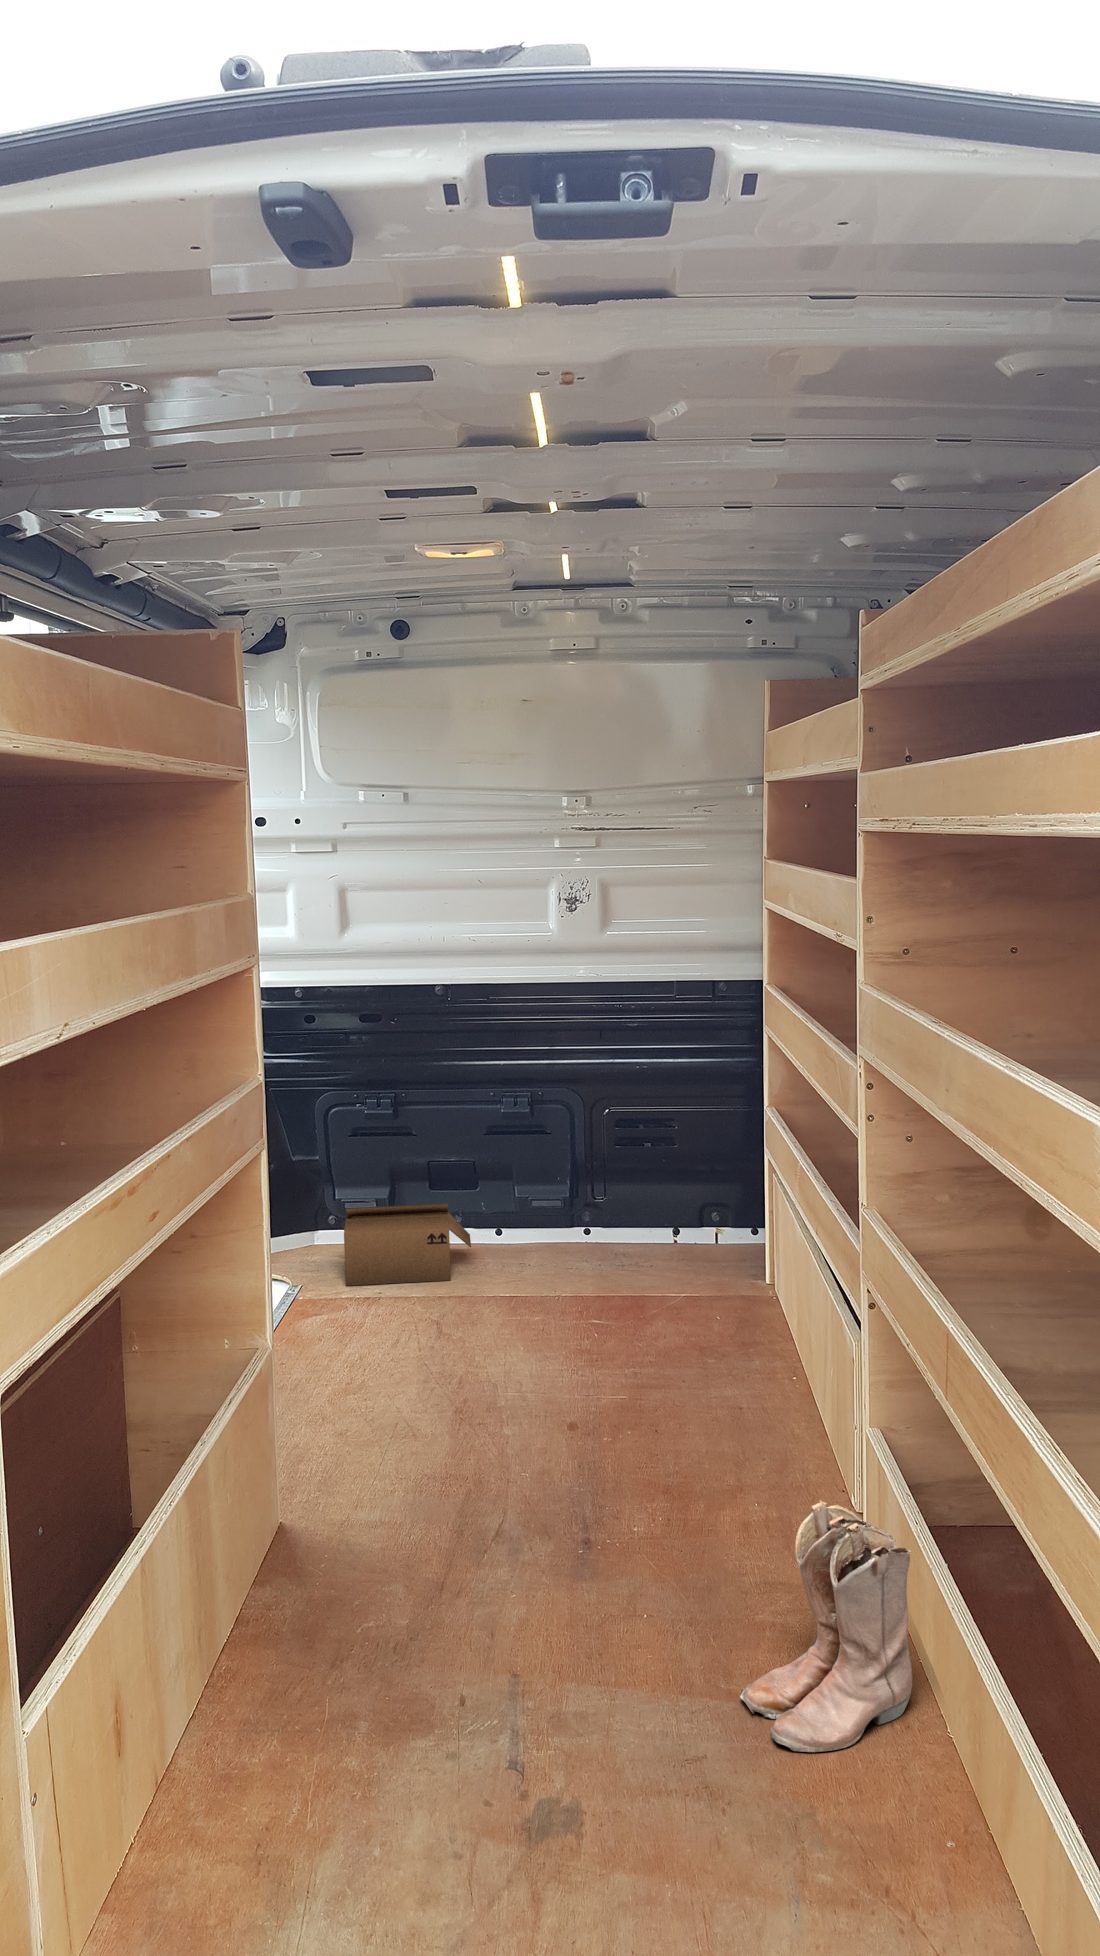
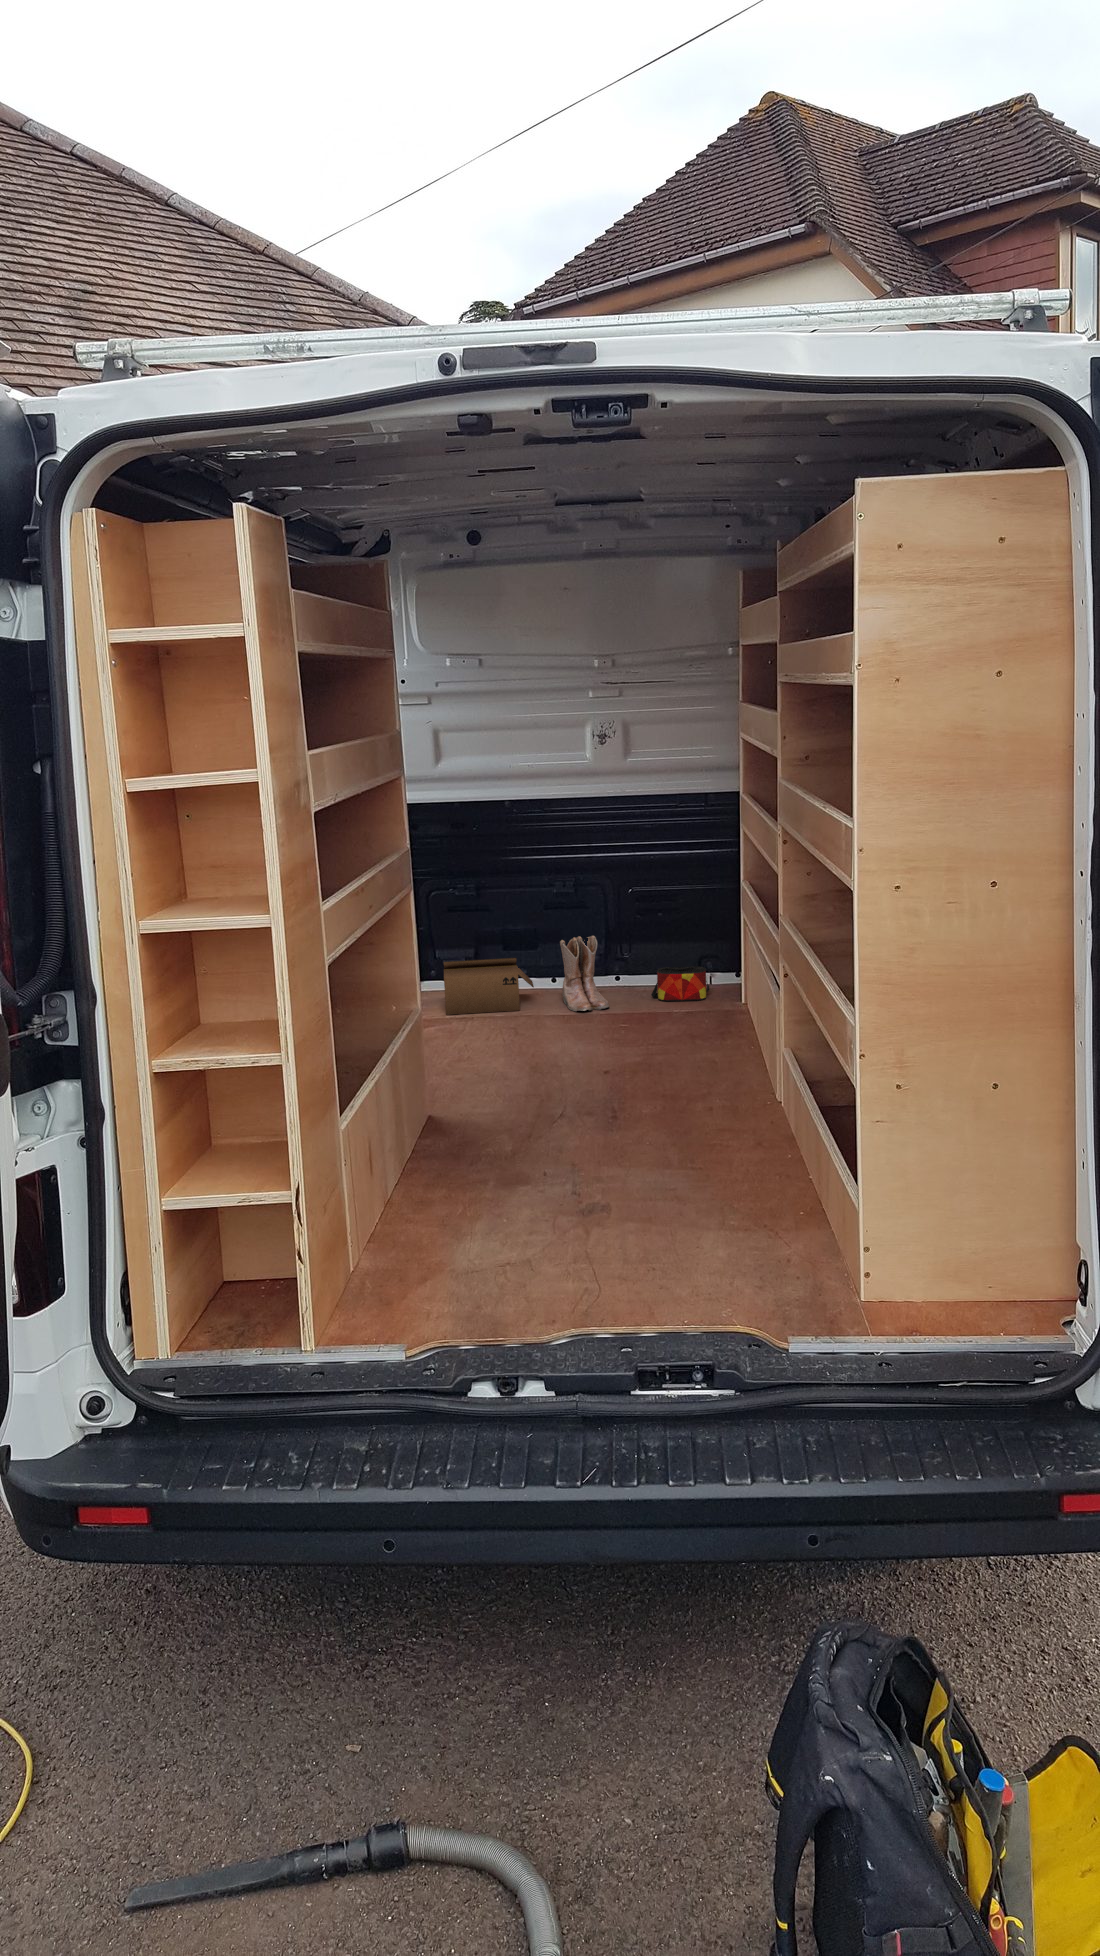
bag: none [635,1218,716,1269] -> present [651,966,709,1001]
boots: present [740,1501,912,1752] -> present [560,936,609,1011]

